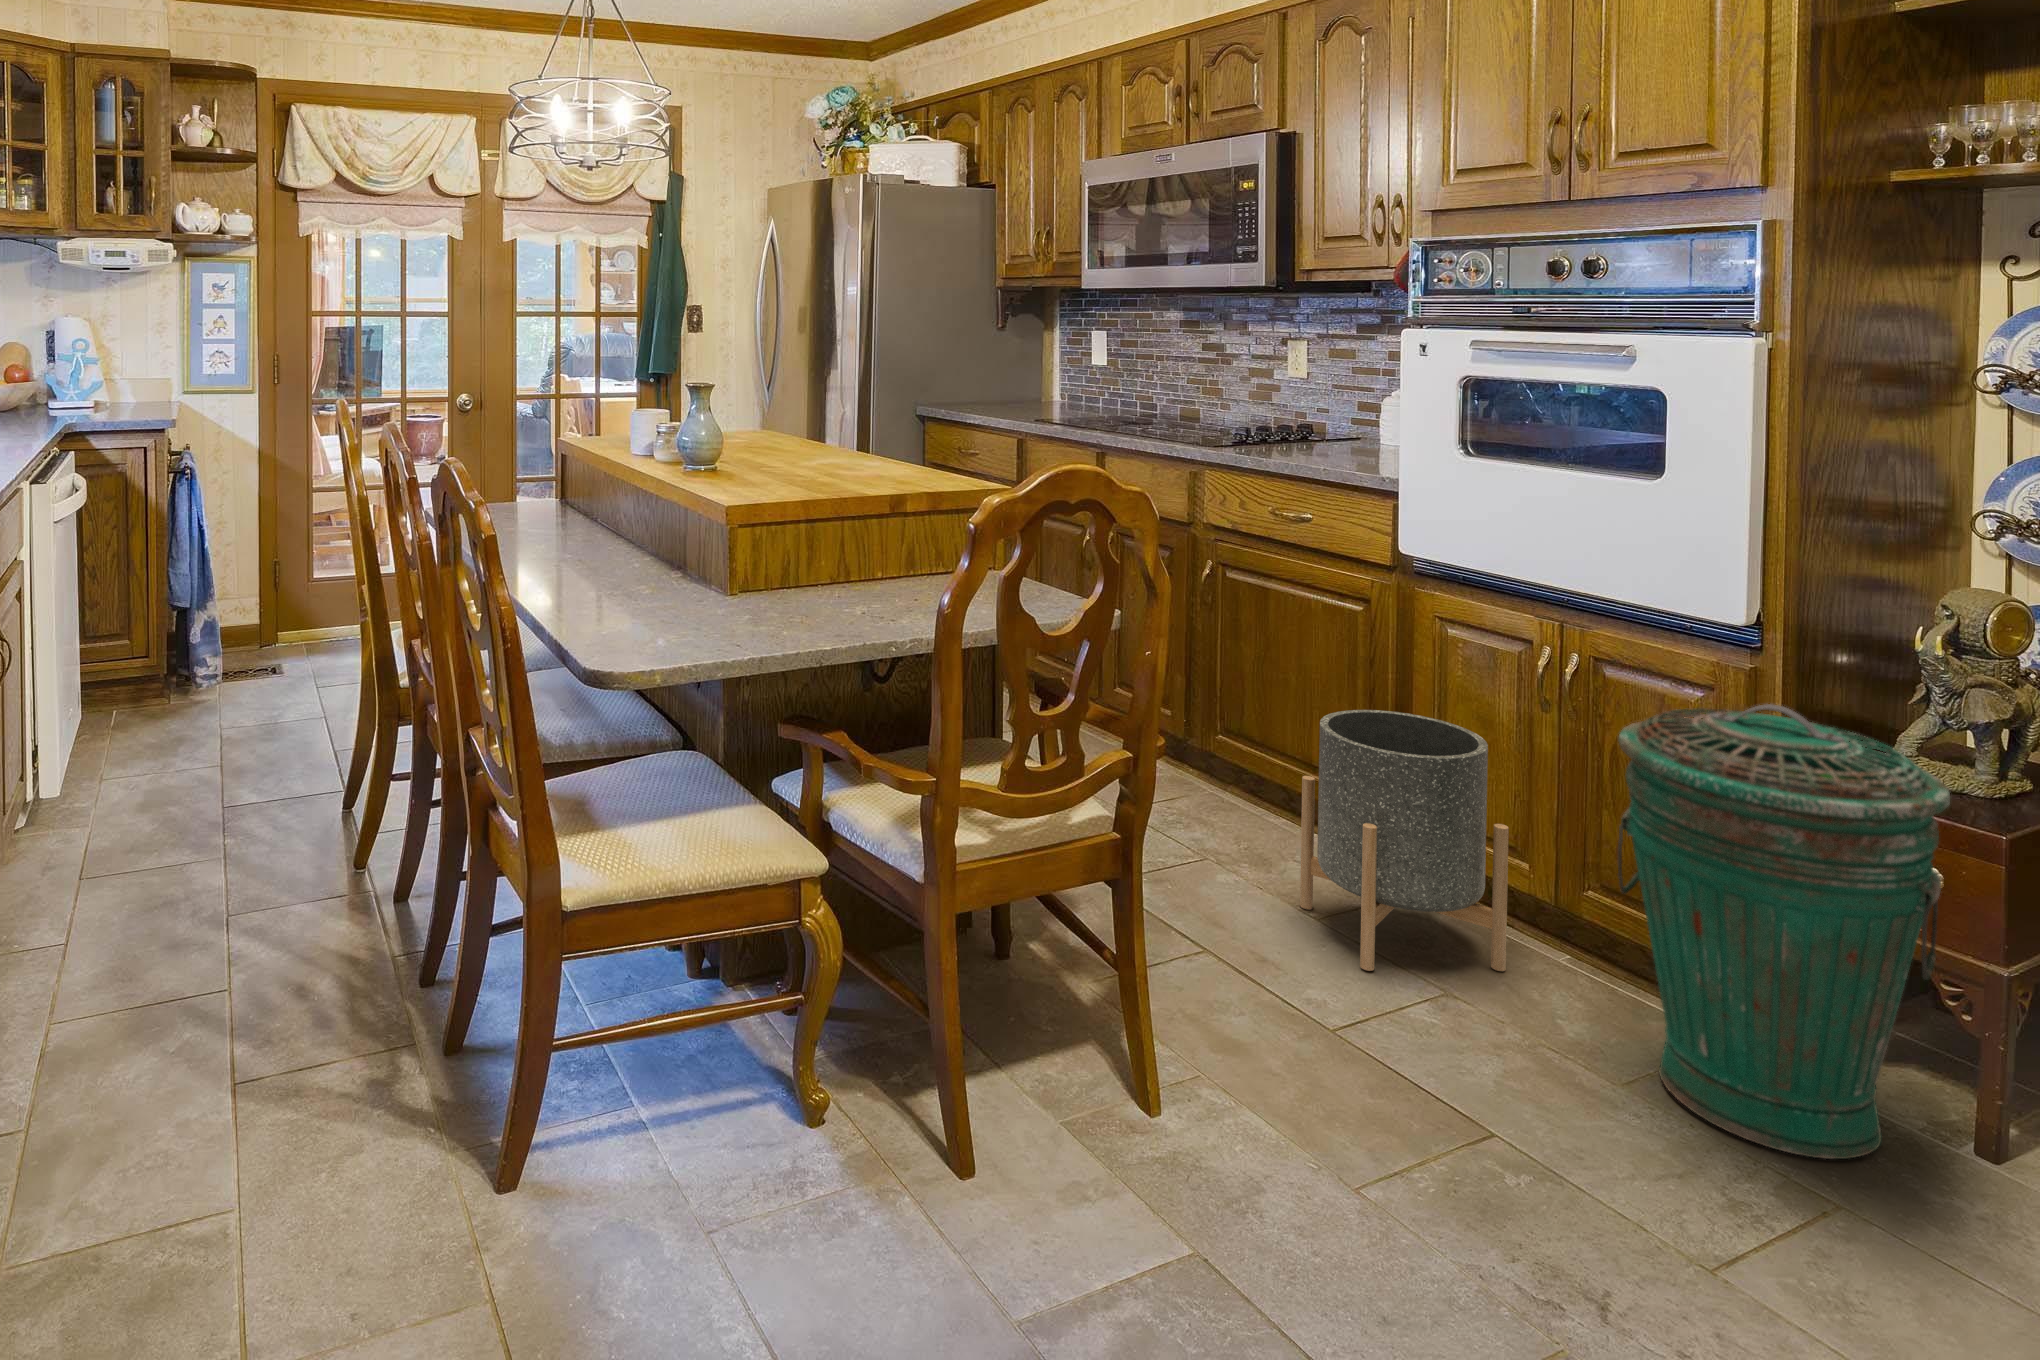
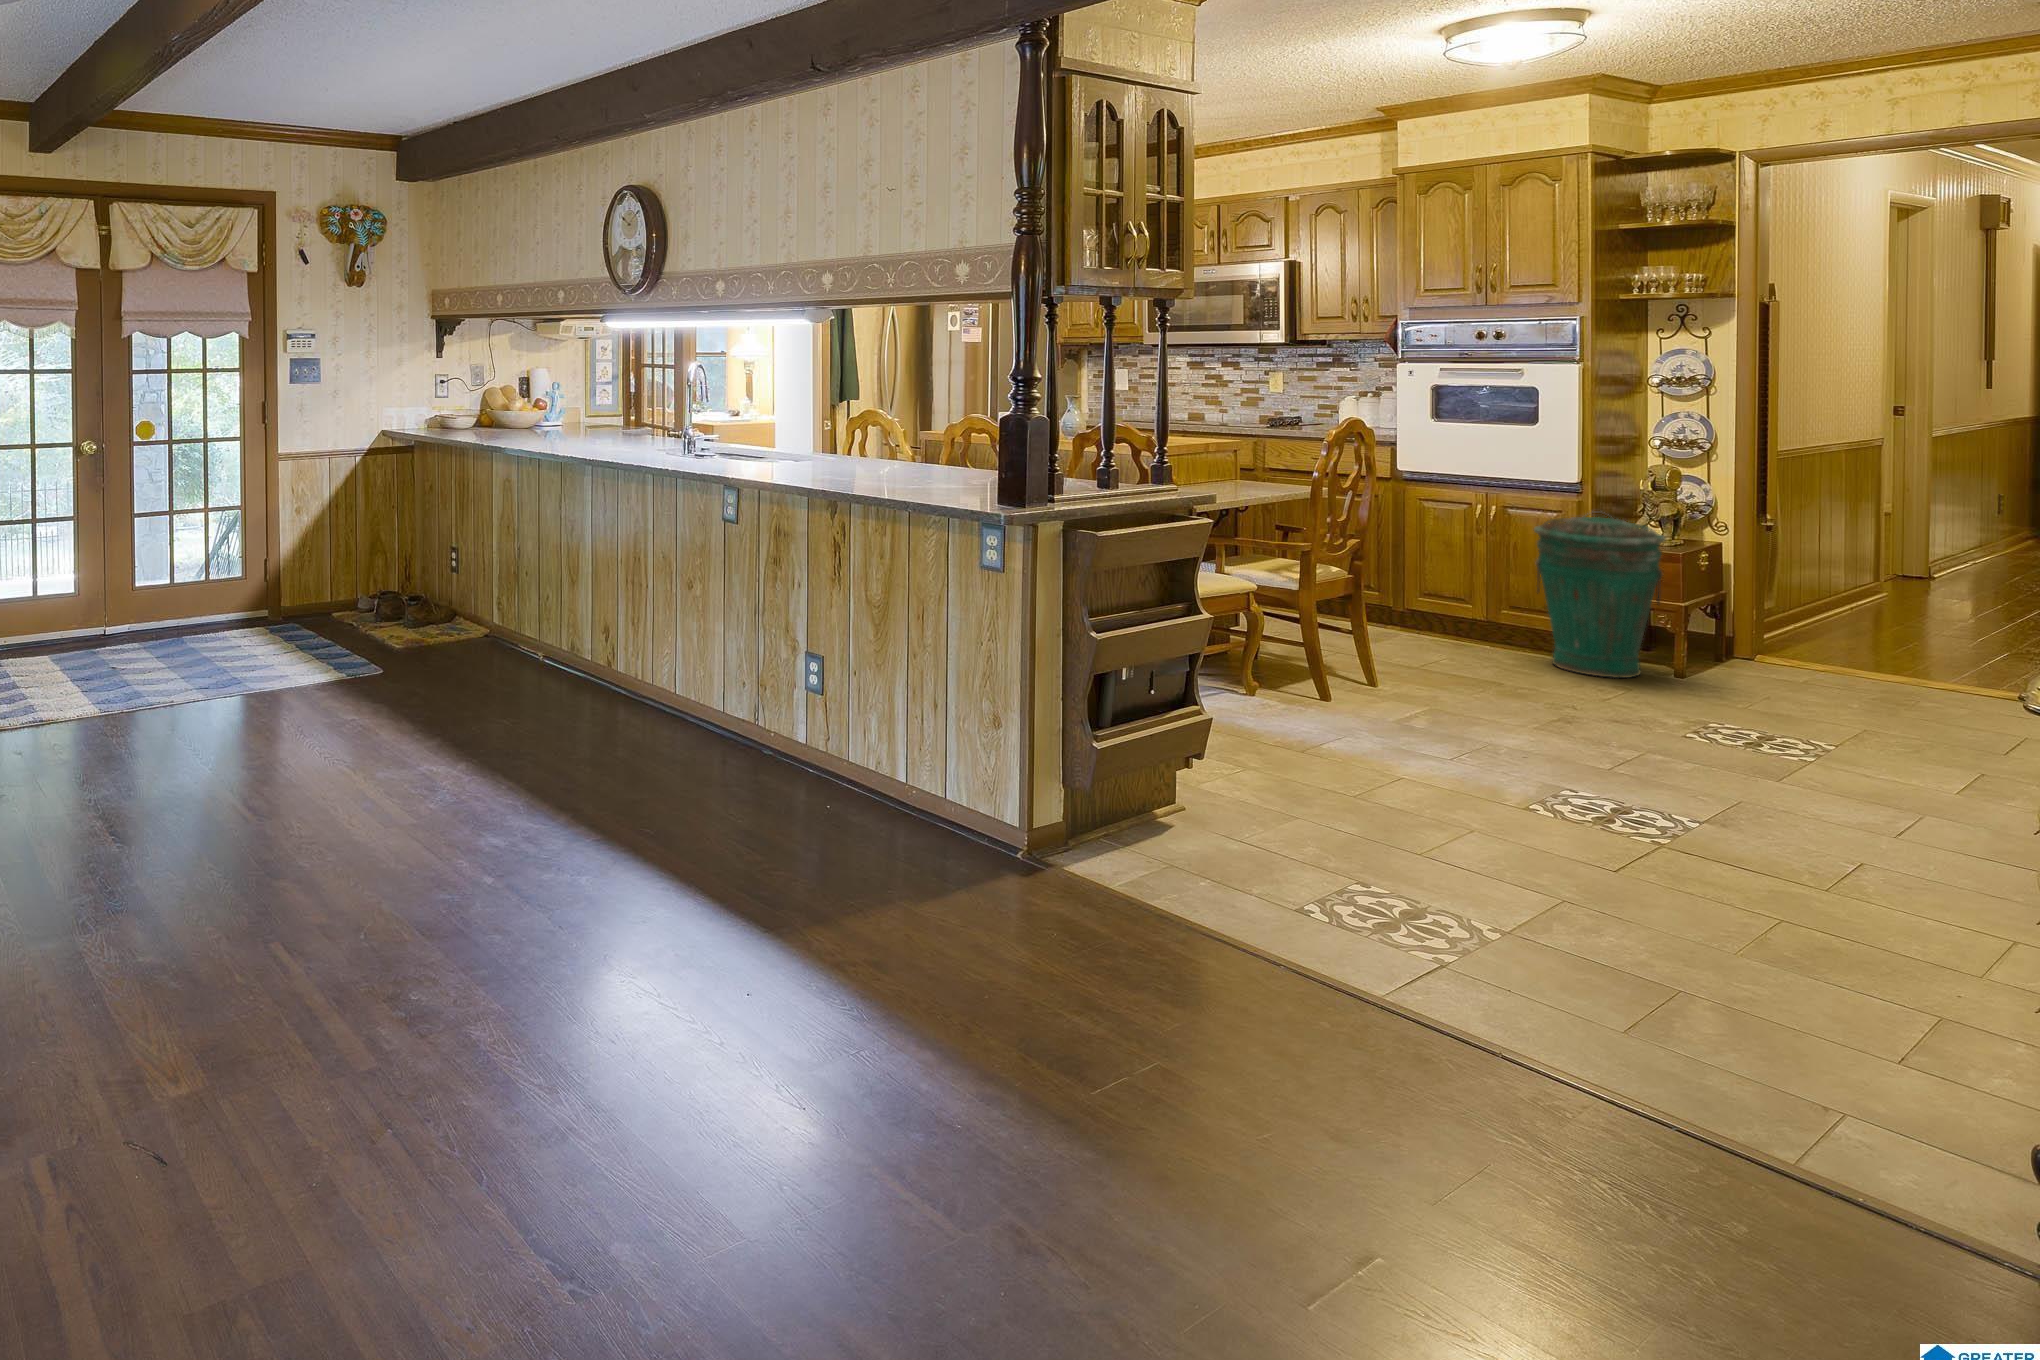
planter: present [1300,710,1509,971] -> none [1364,541,1471,648]

